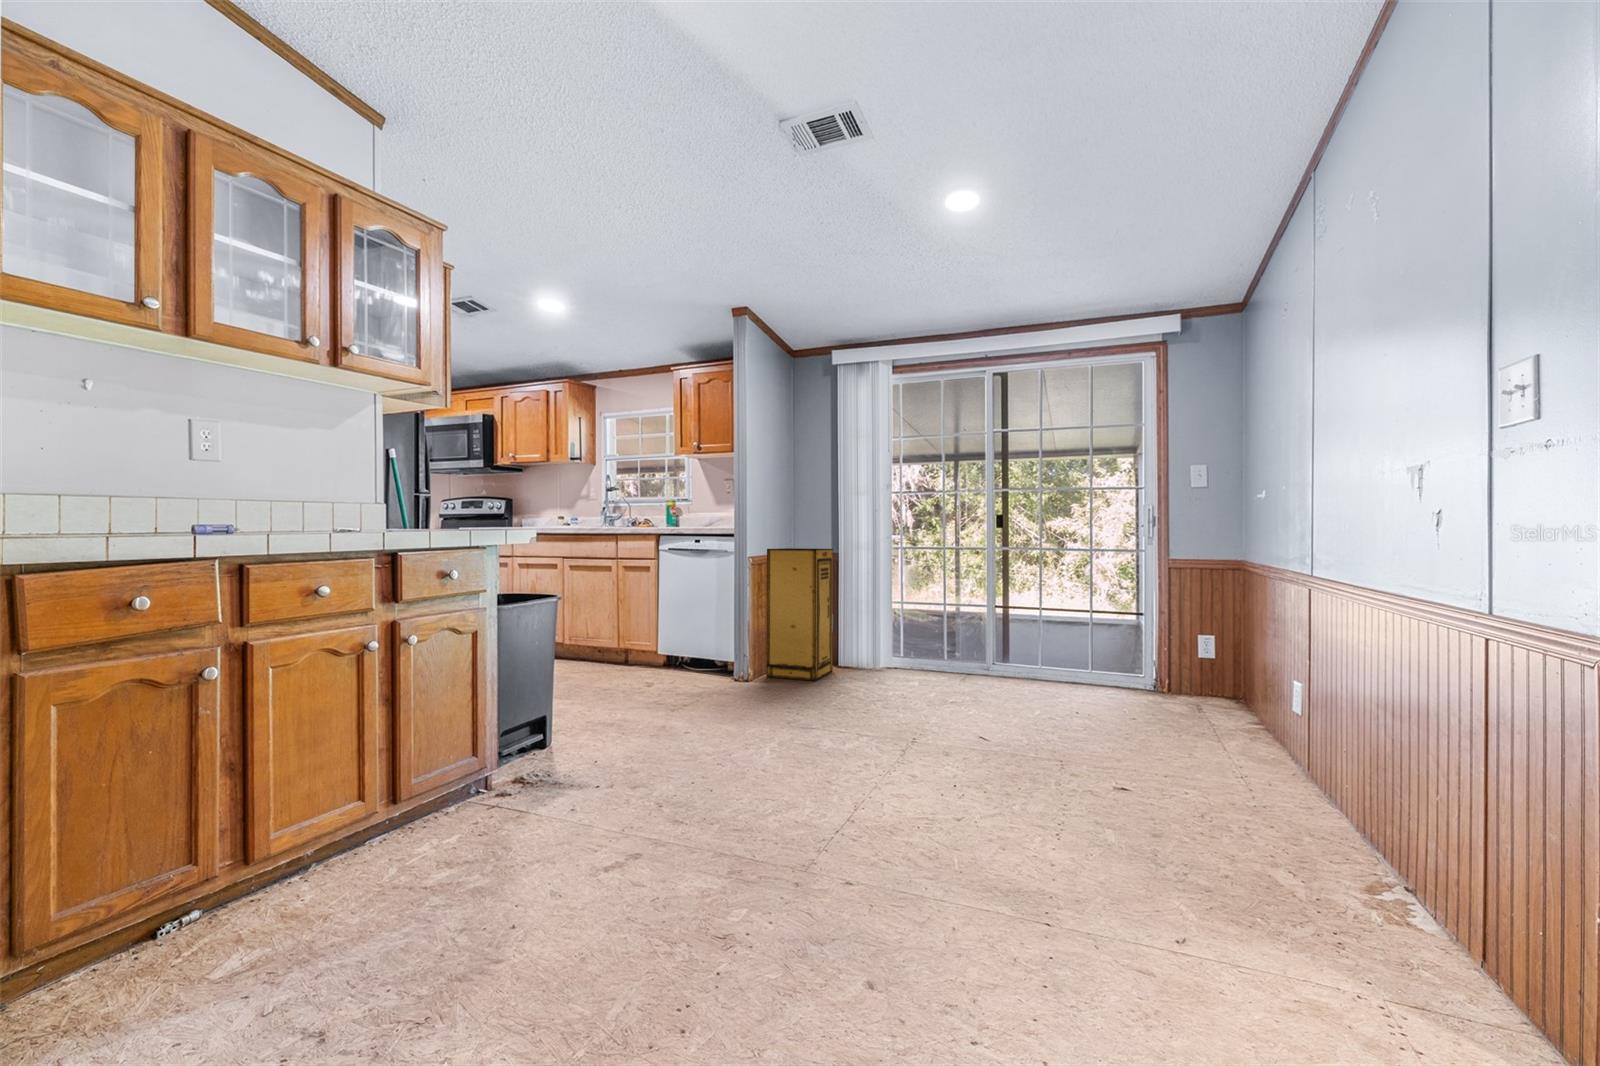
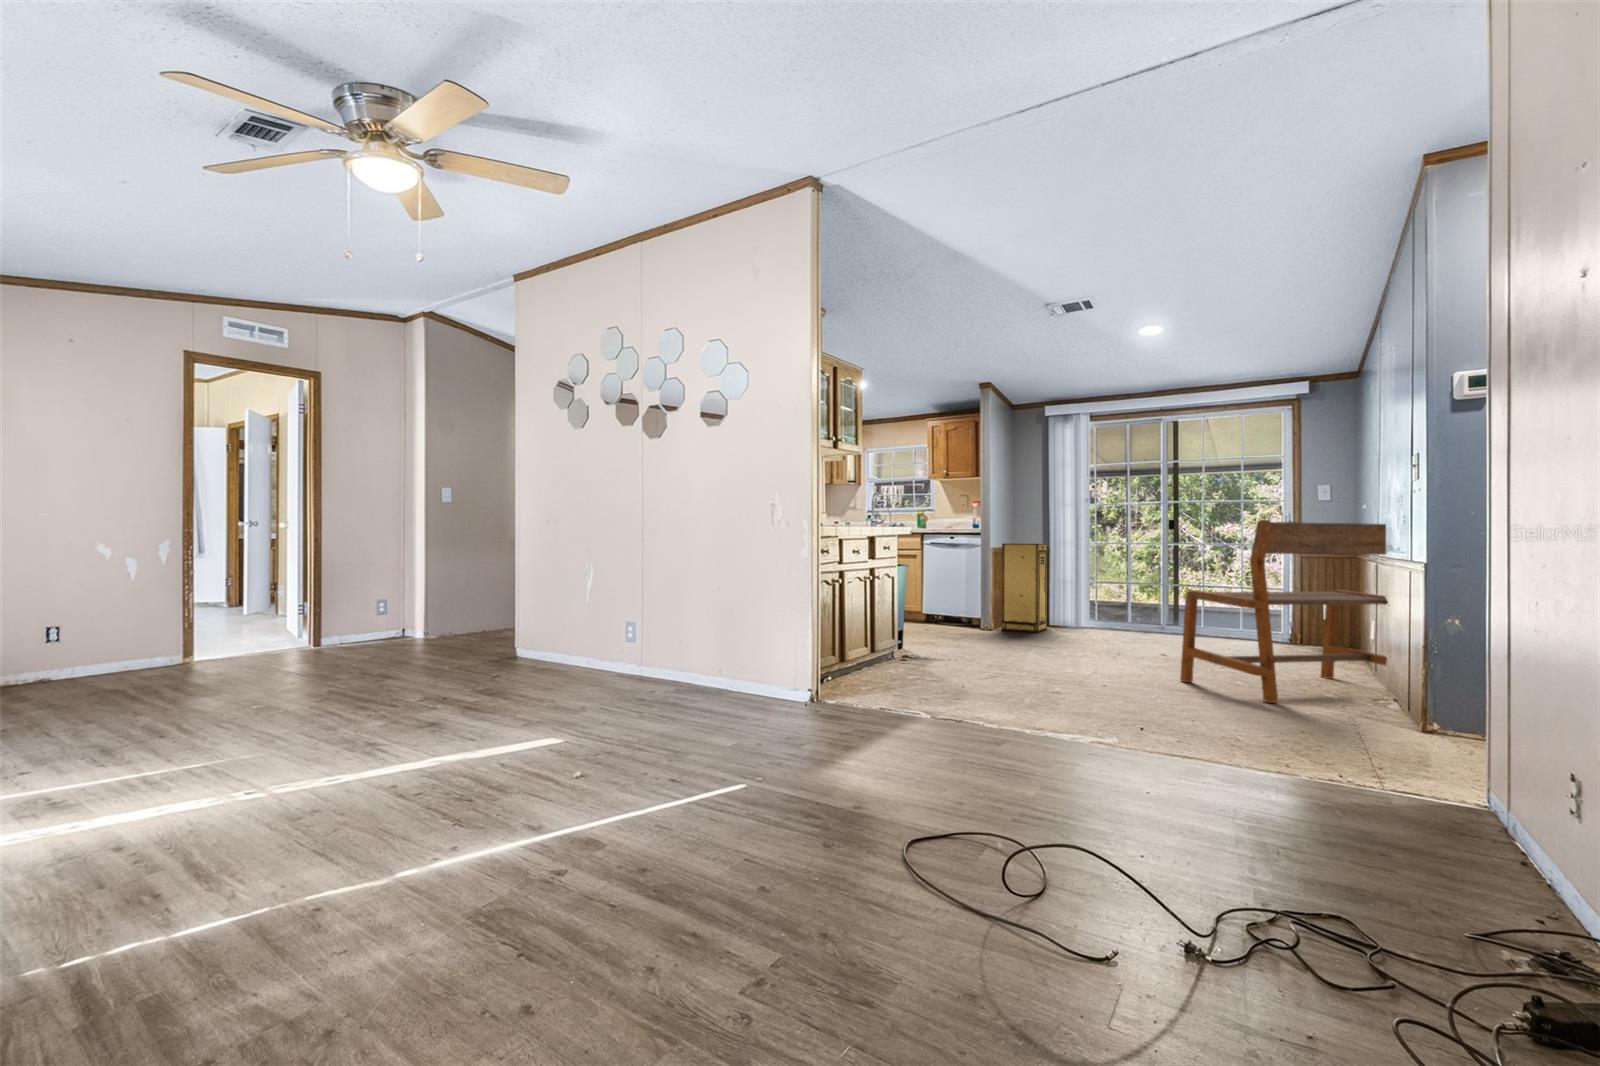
bench: none [1018,512,1475,957] -> present [1180,520,1390,703]

